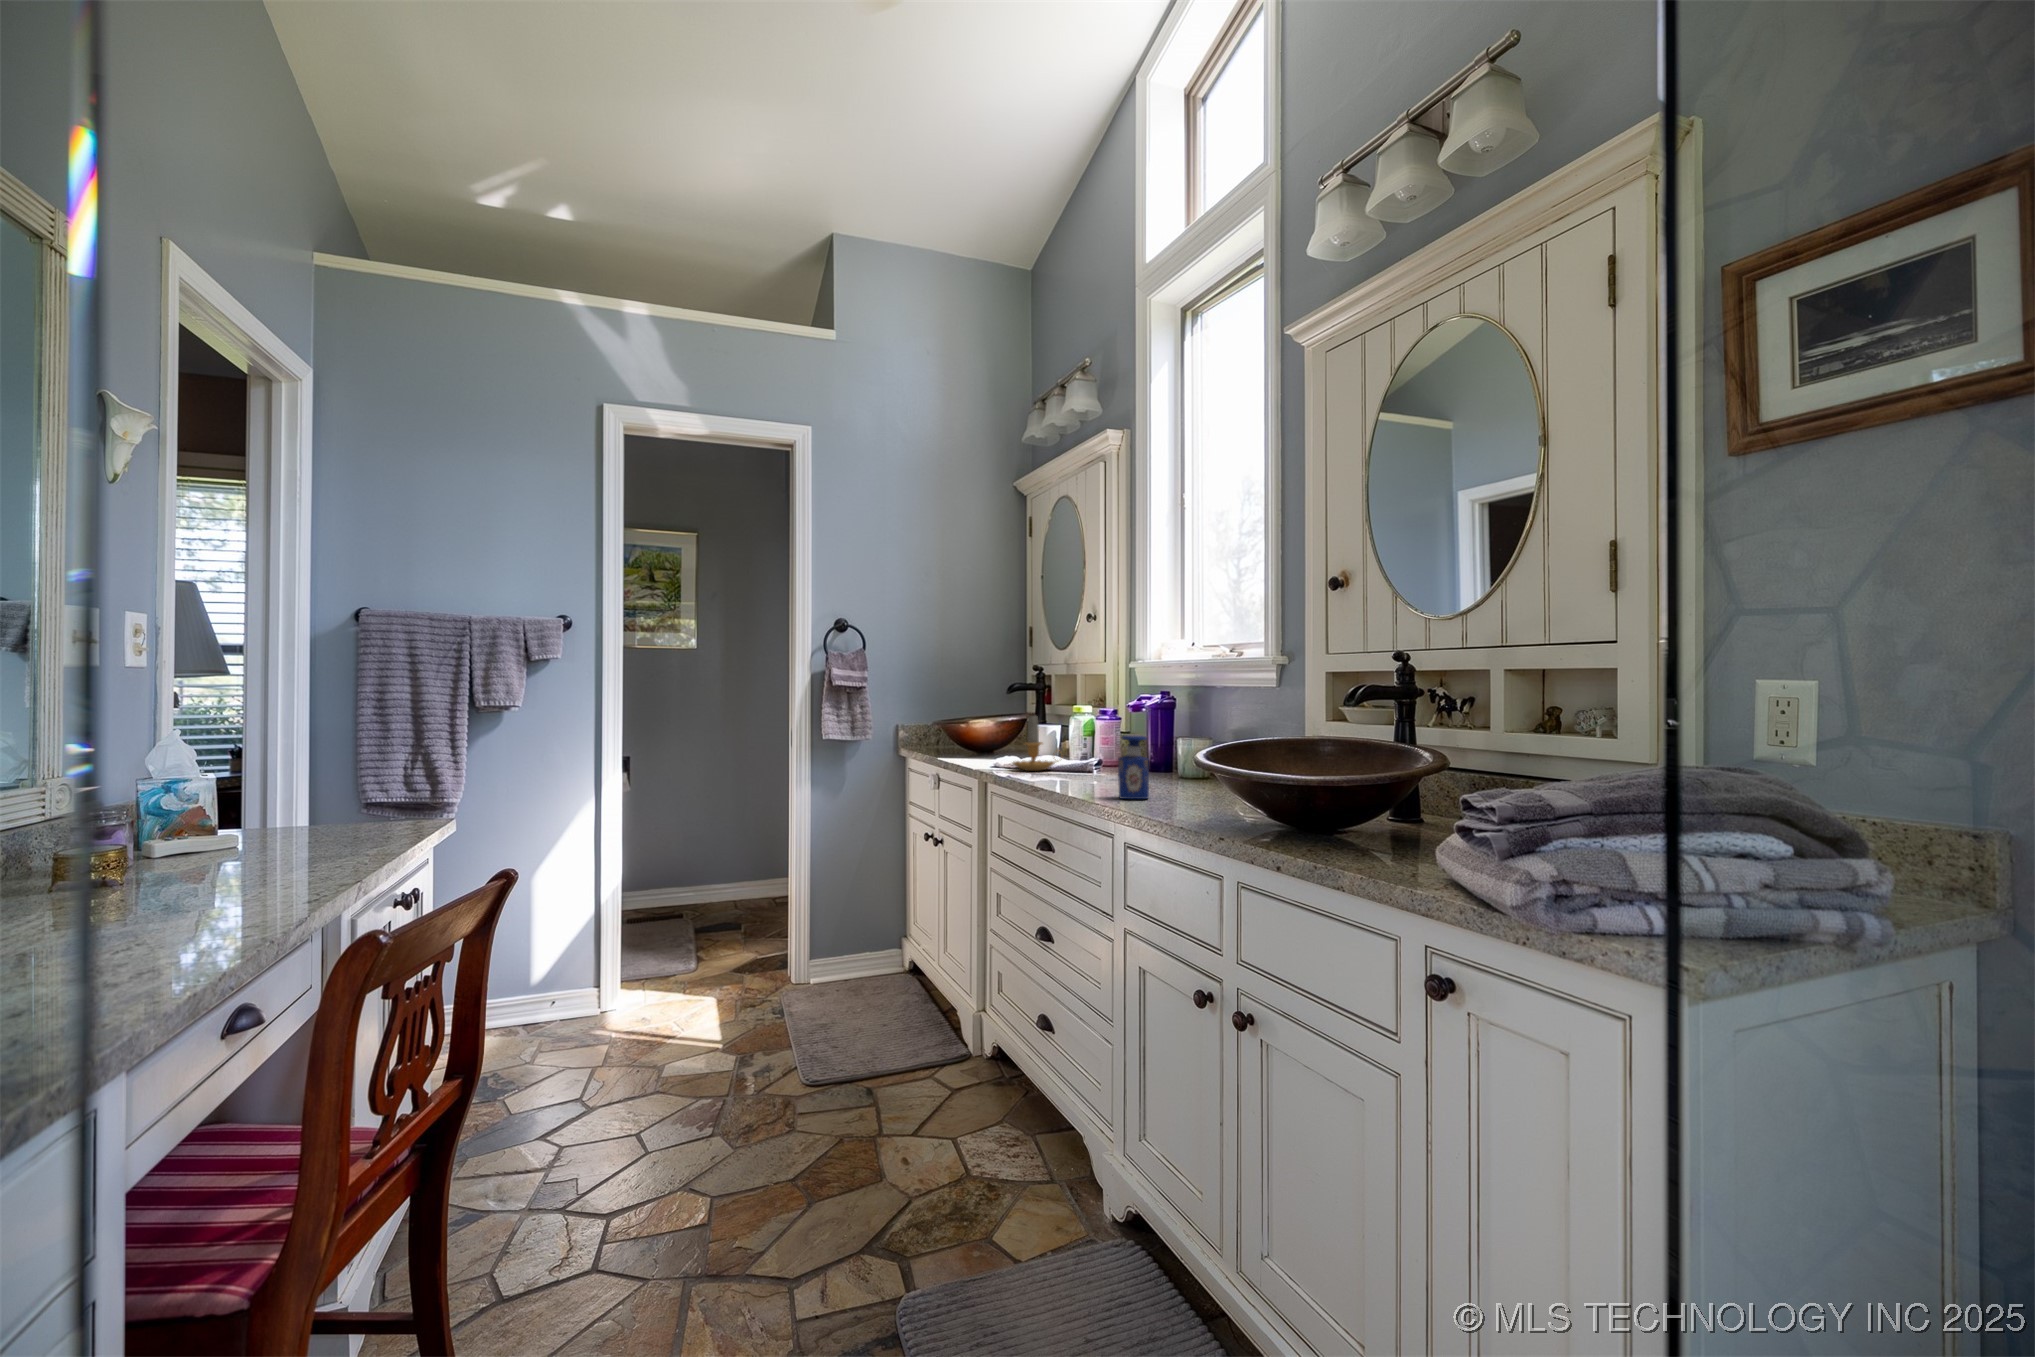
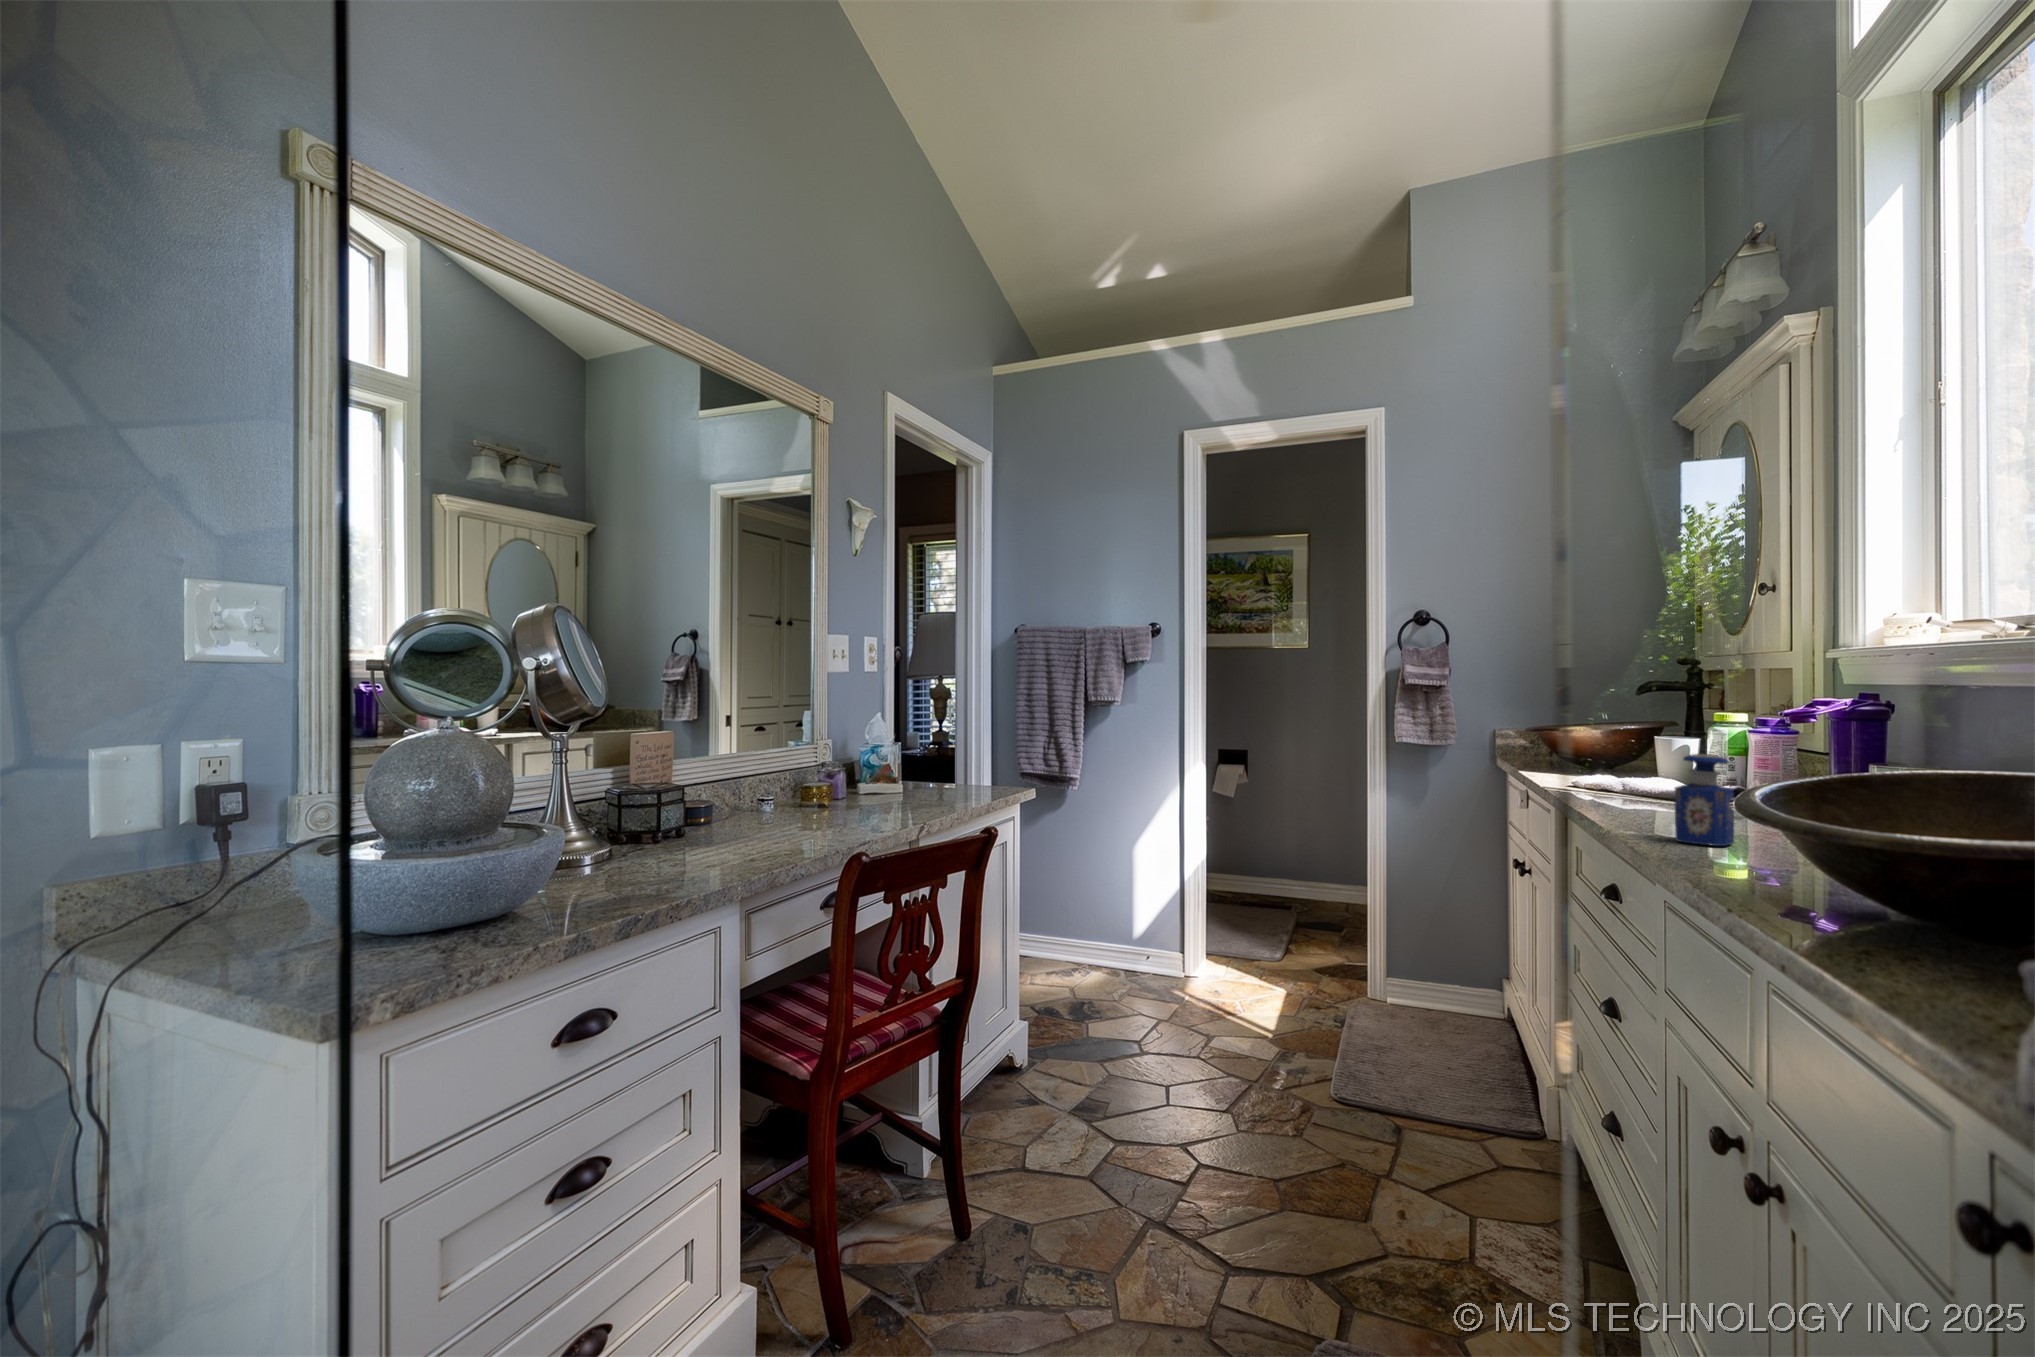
candle: present [1013,716,1061,771] -> none [1595,720,1680,796]

